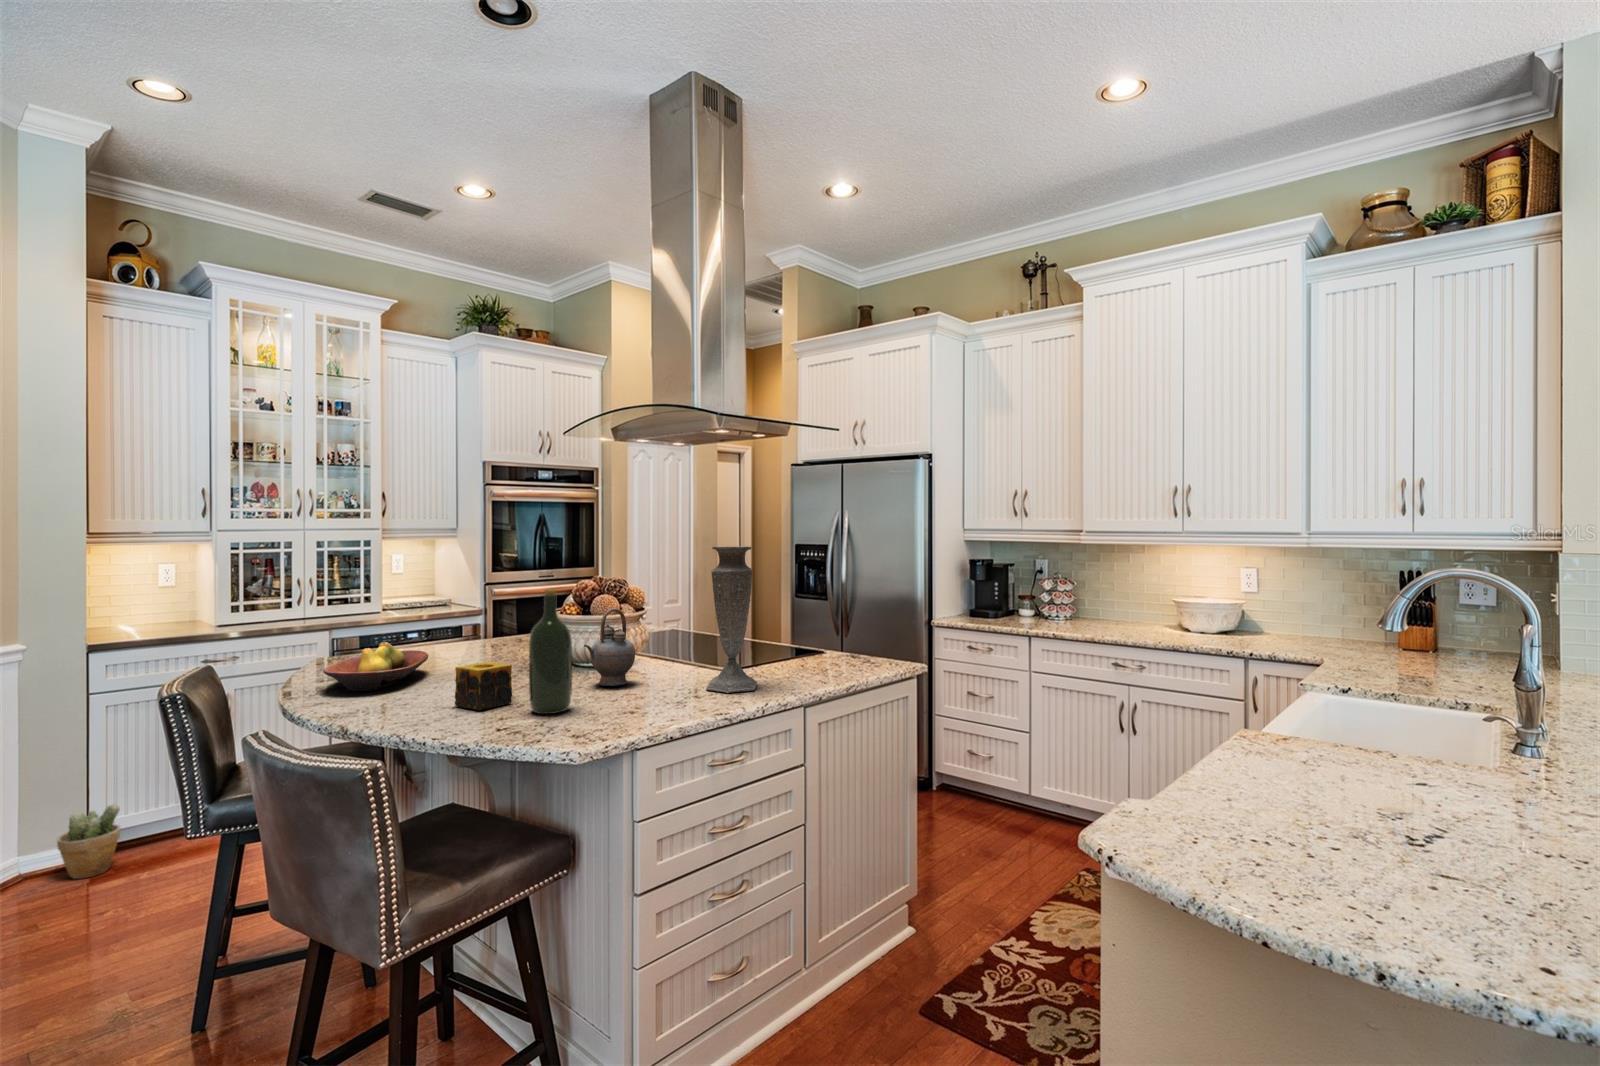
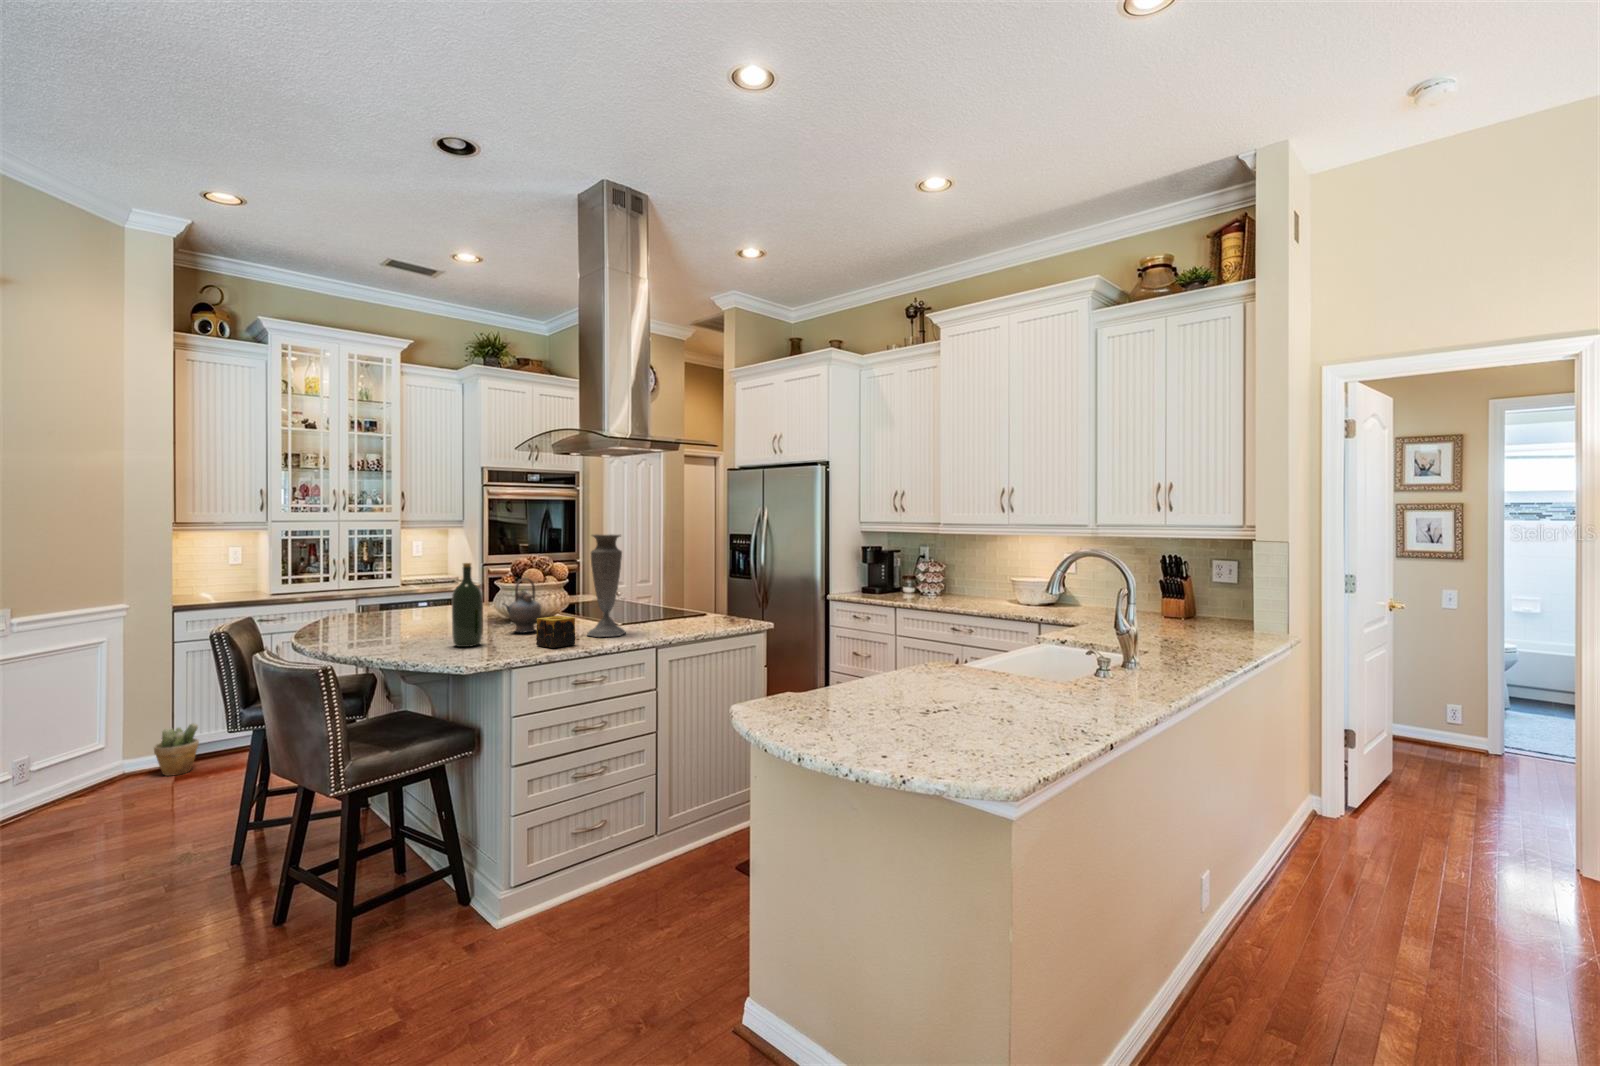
fruit bowl: present [323,642,428,691] -> none [324,601,403,633]
candle: present [455,662,512,710] -> present [536,616,575,648]

